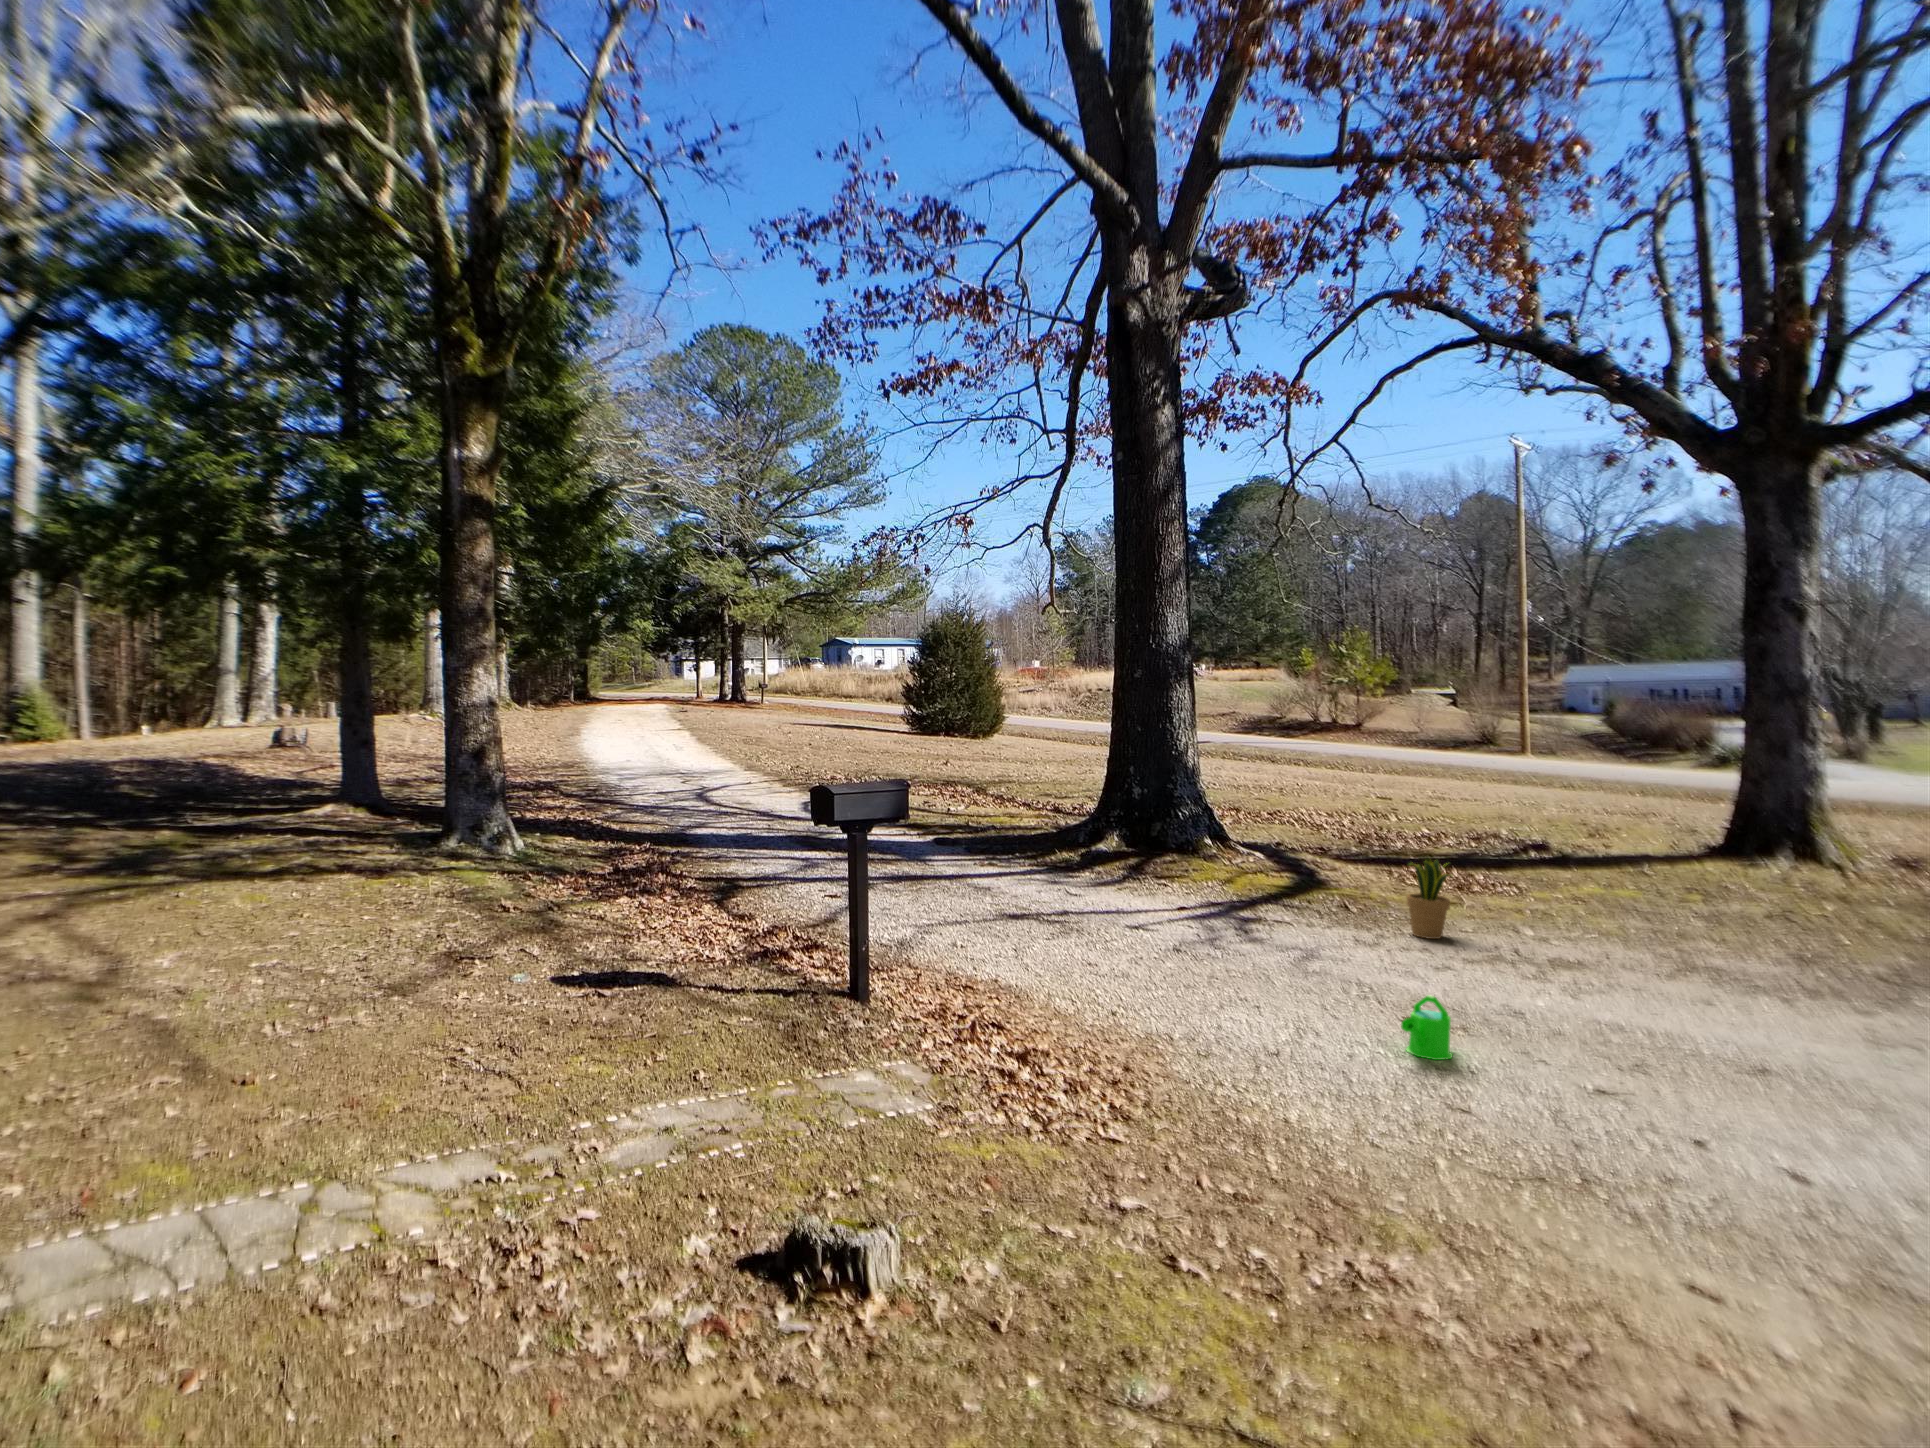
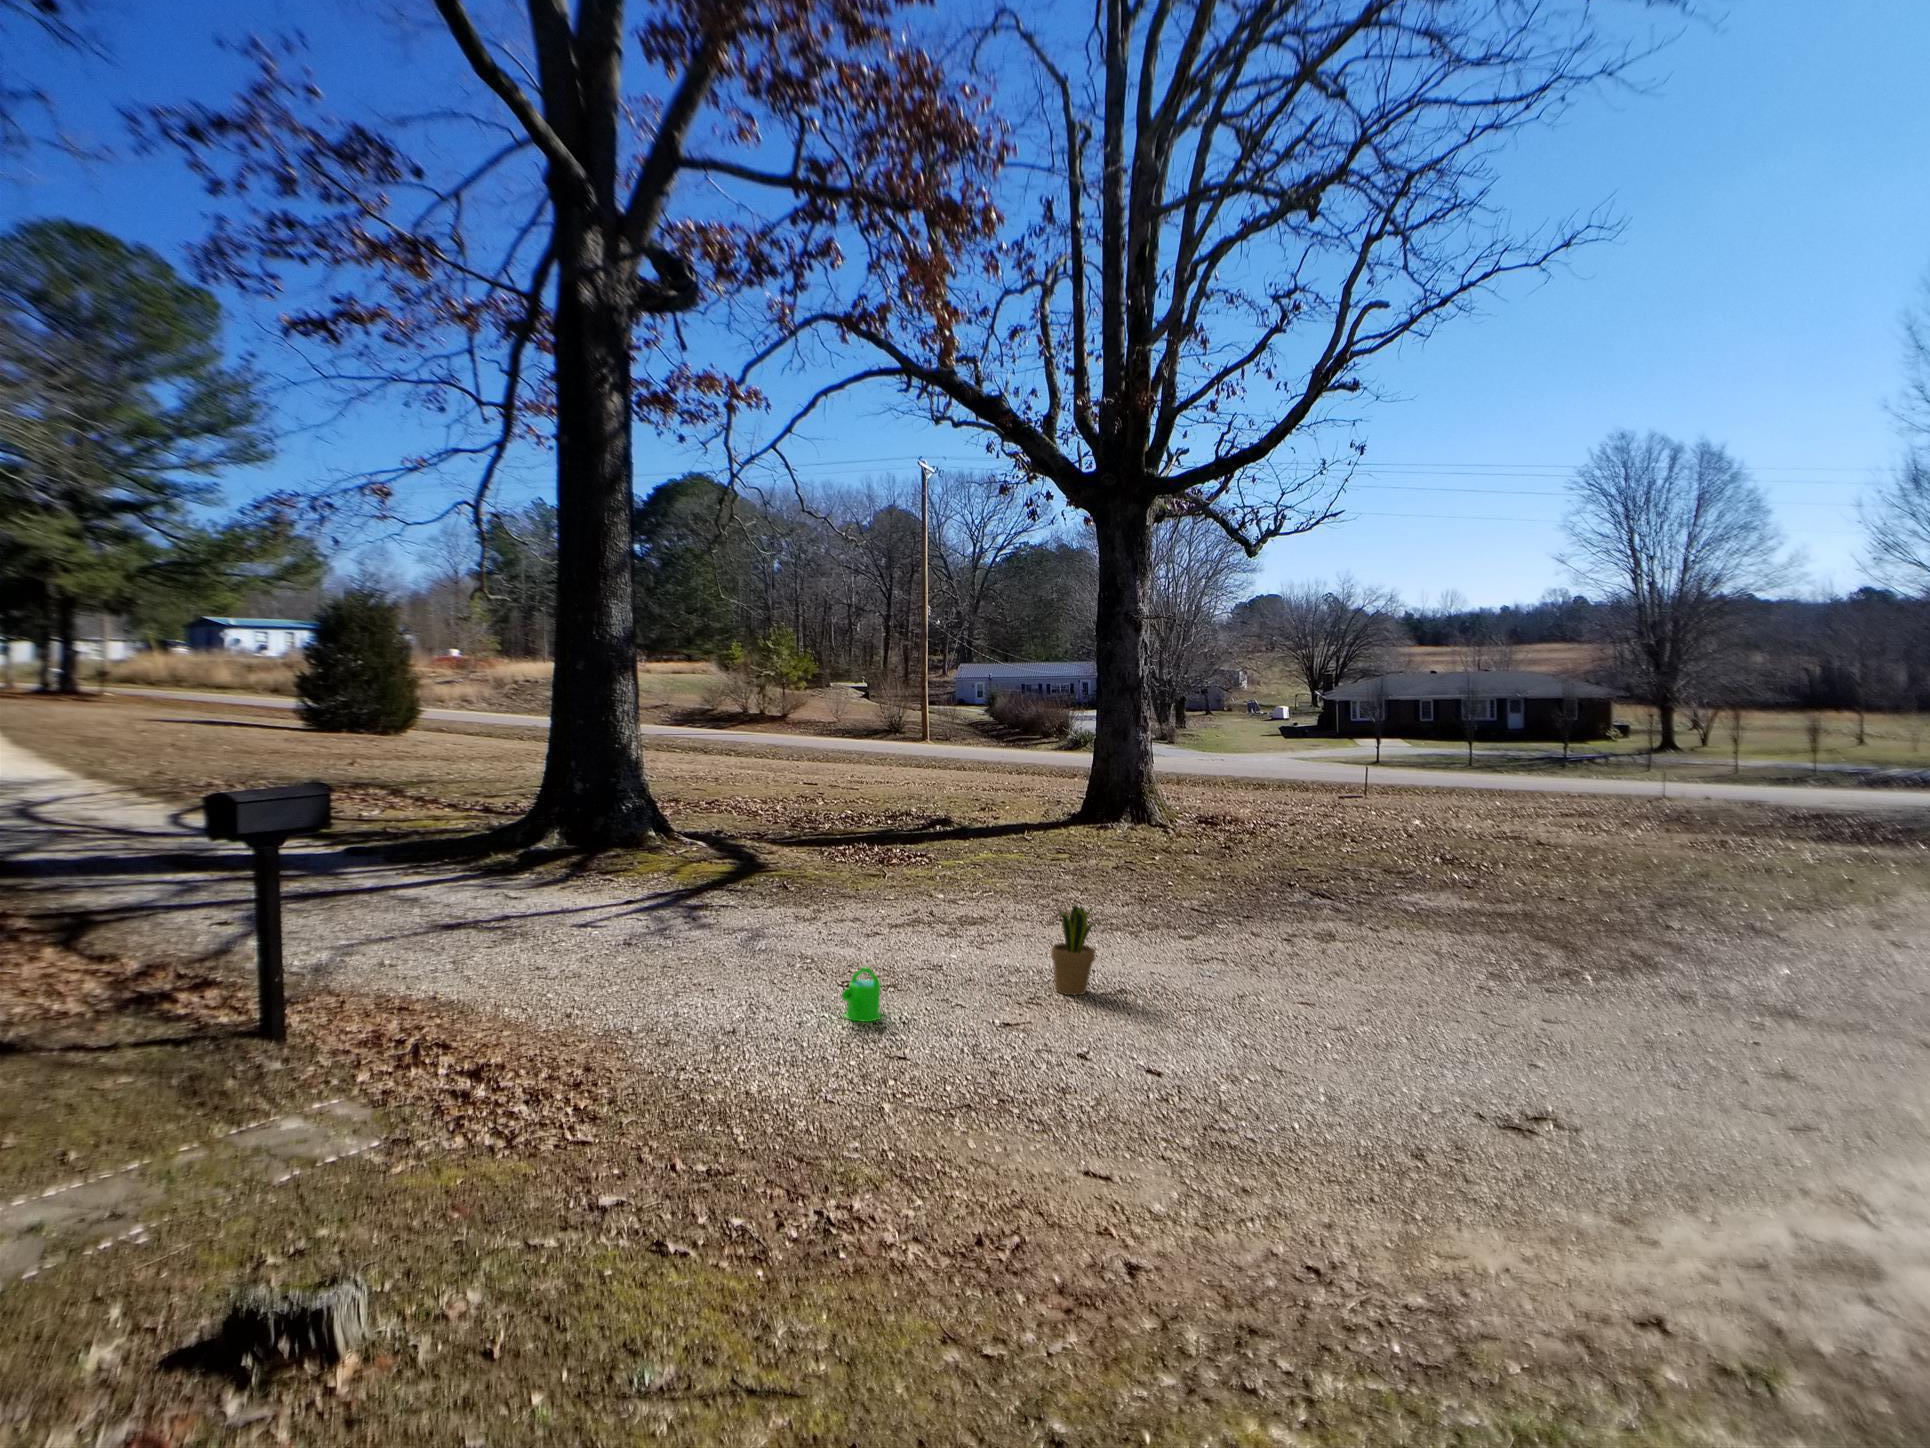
potted plant: present [1407,858,1452,939] -> present [1051,904,1101,995]

